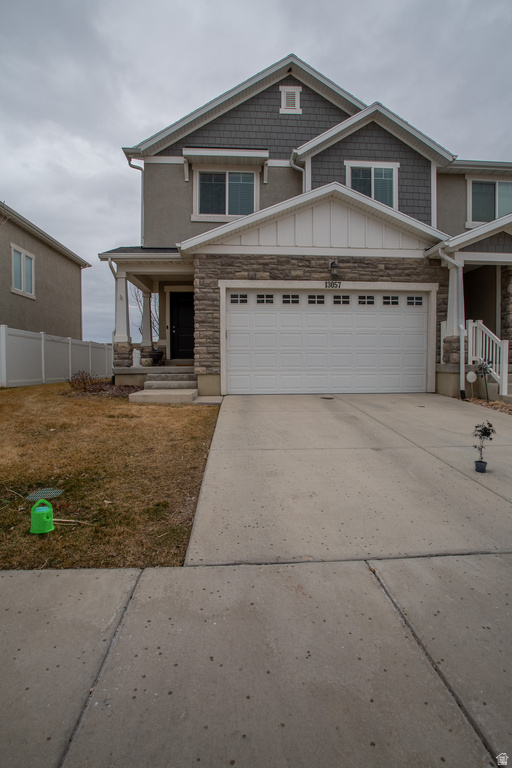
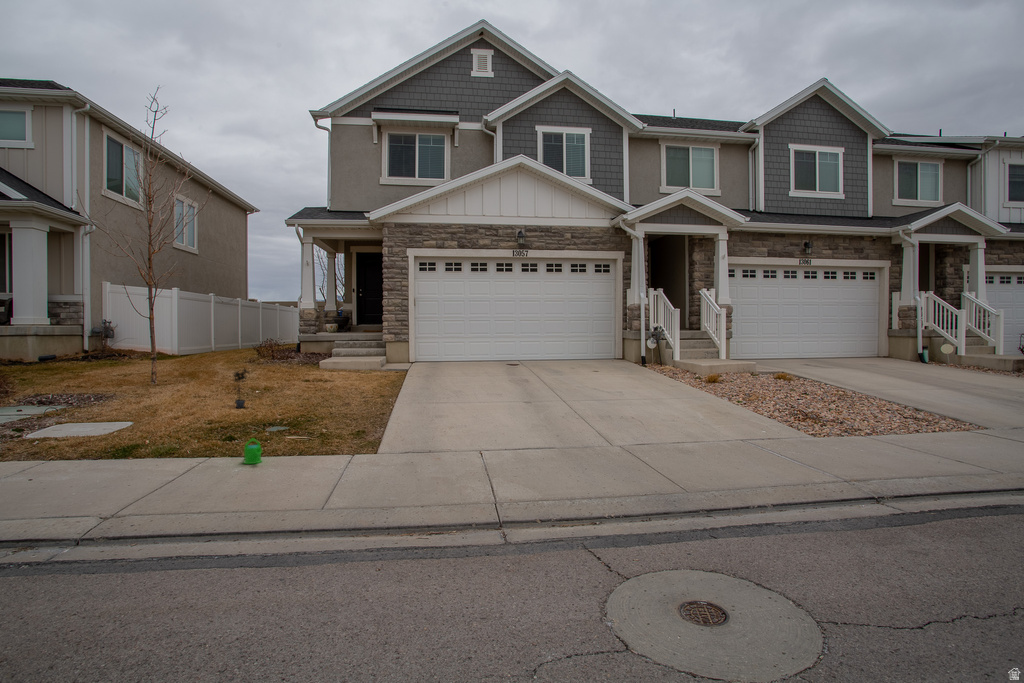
potted plant: present [473,421,496,472] -> present [234,369,249,408]

